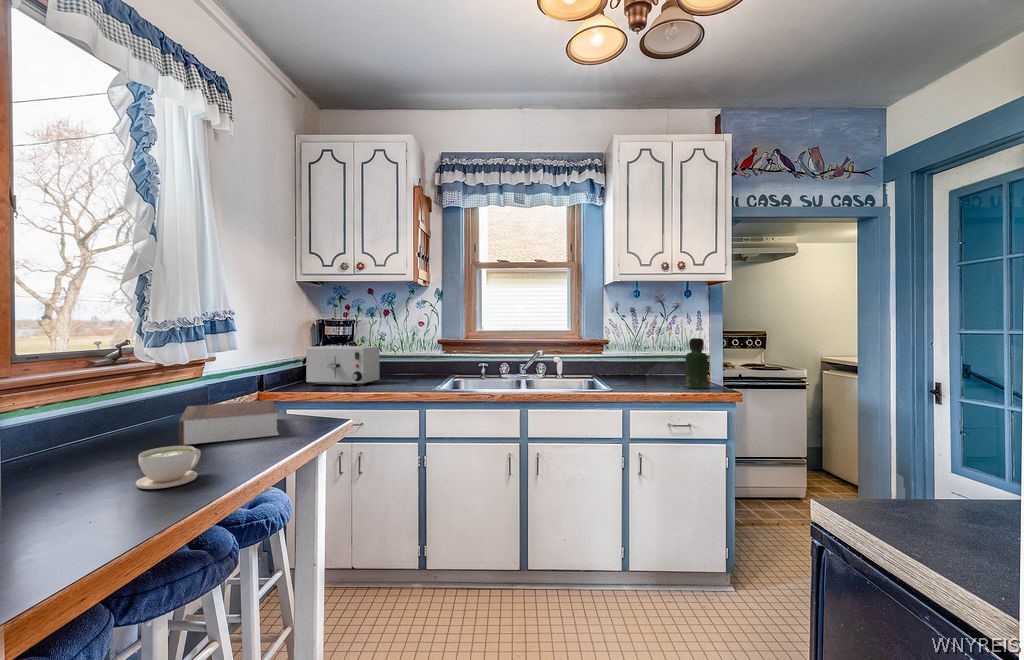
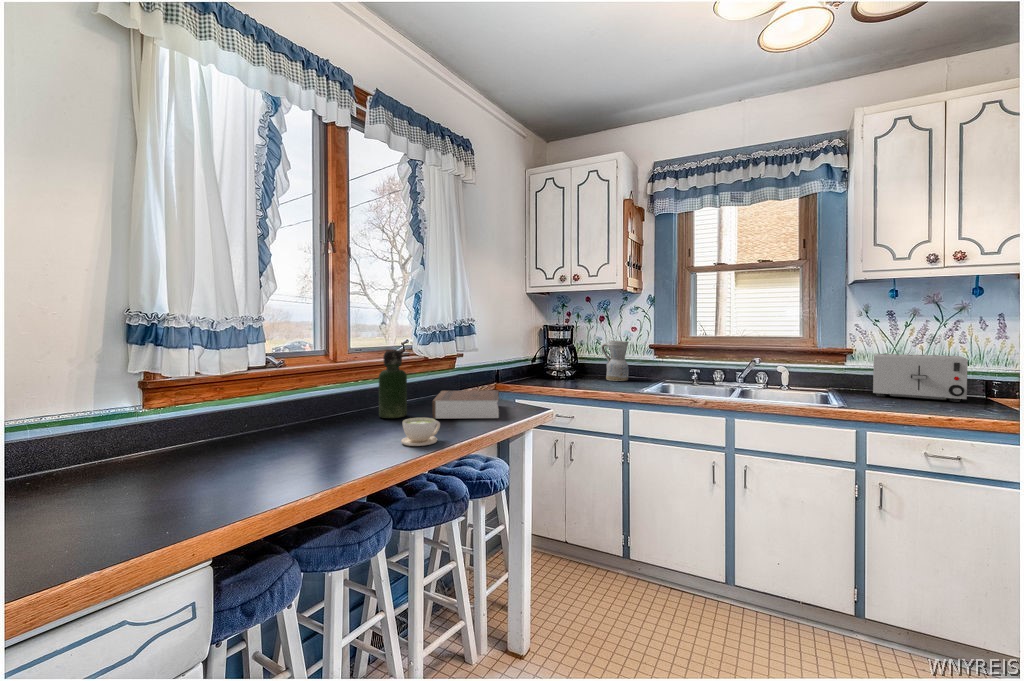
ceramic pitcher: none [387,337,417,380] -> present [601,340,629,381]
bottle: present [686,338,708,389] -> present [379,351,407,418]
toaster: present [306,346,380,386] -> present [873,354,968,402]

